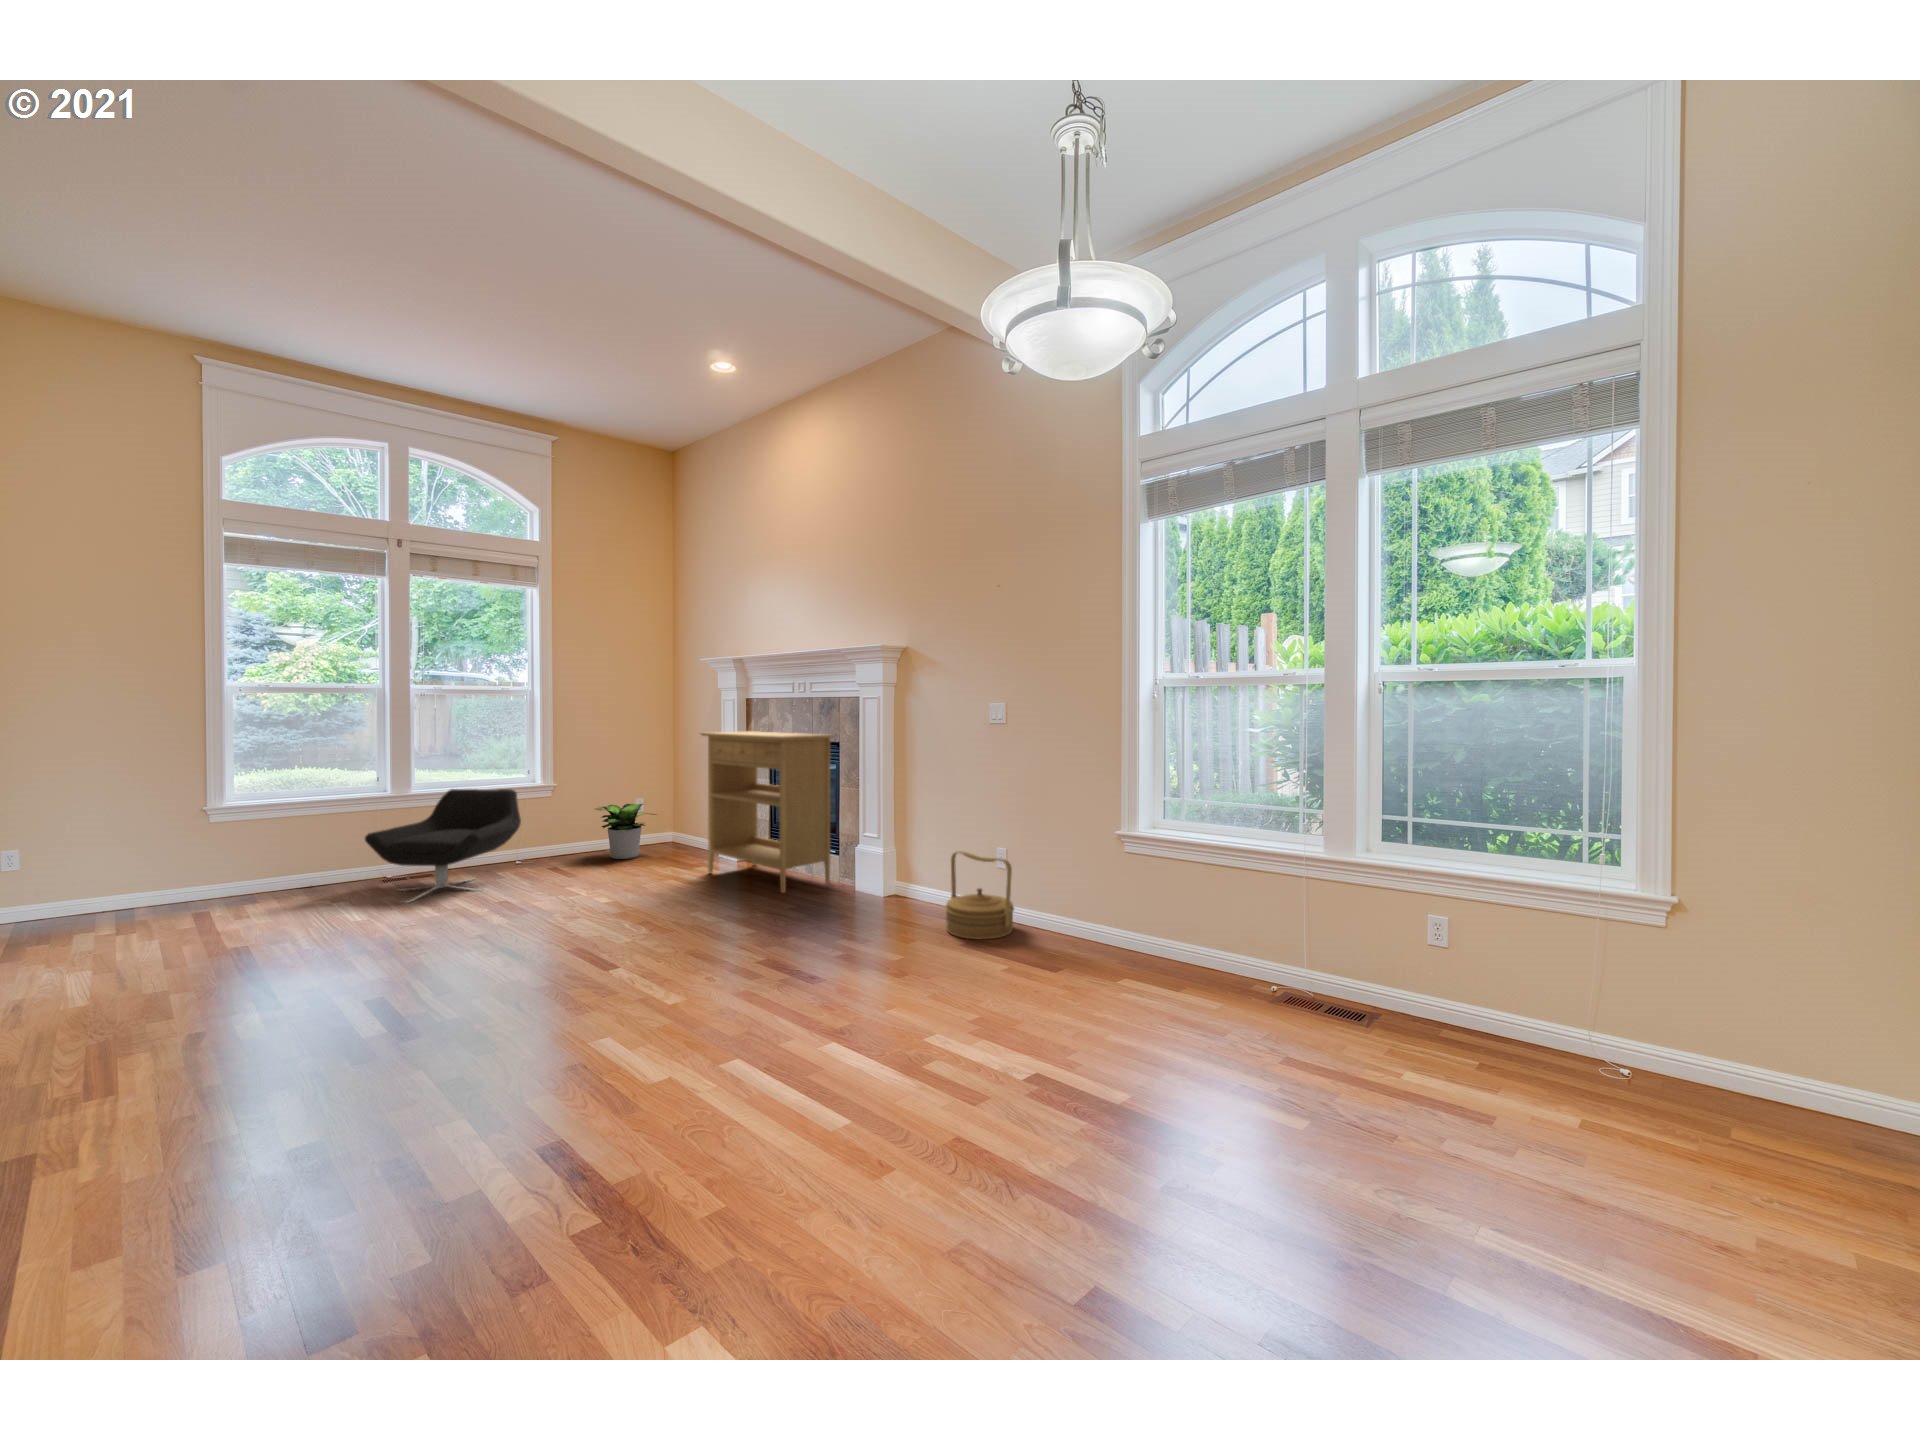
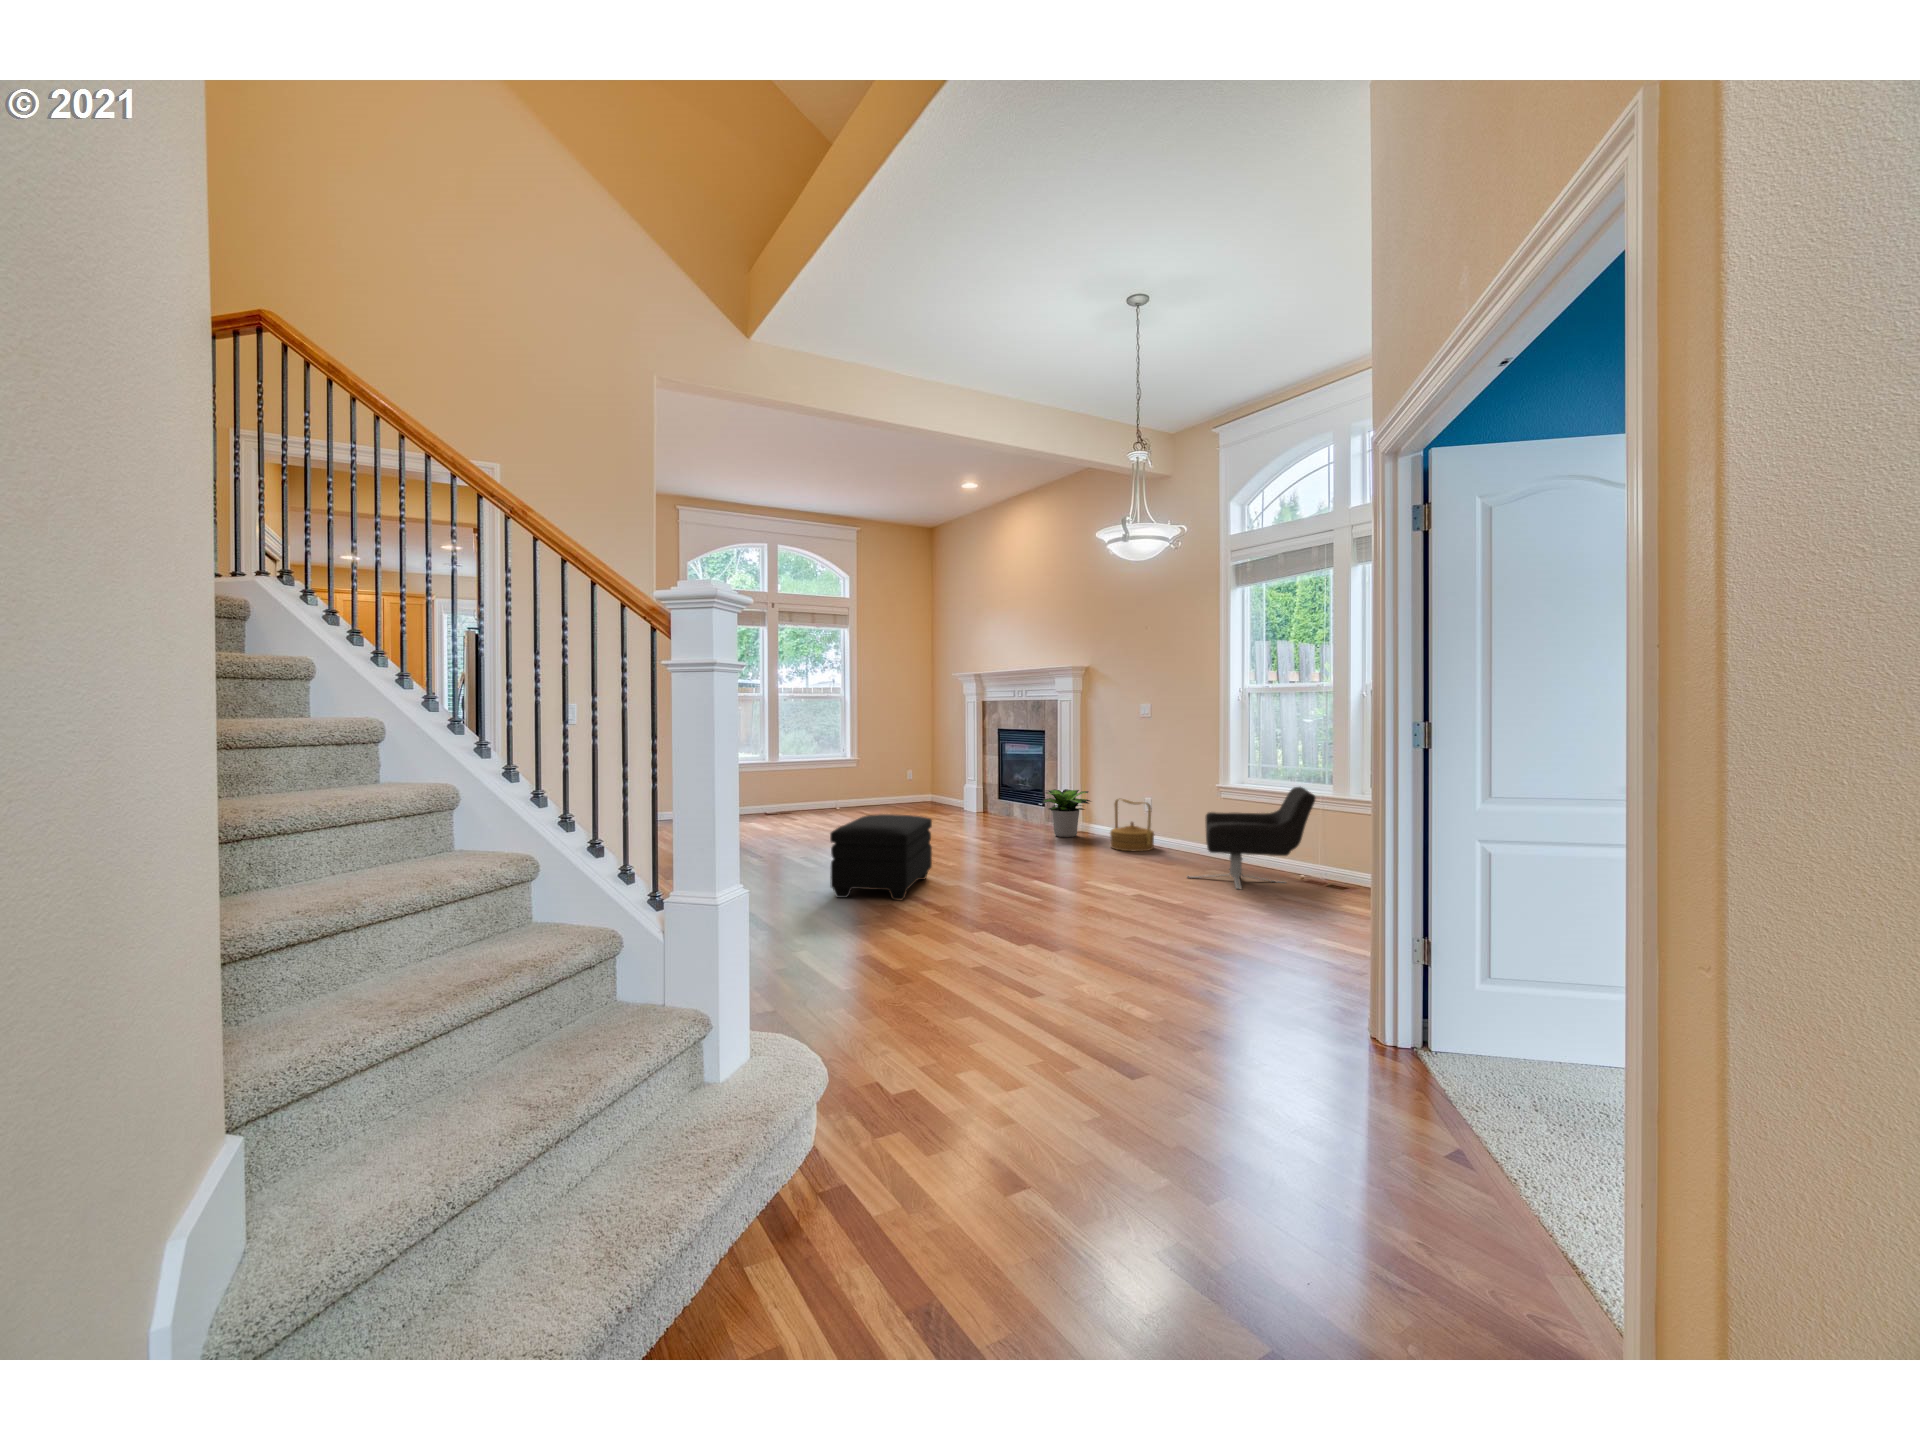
console table: present [701,731,834,893] -> none [952,724,1042,828]
lounge chair: present [365,789,521,903] -> present [1190,787,1316,889]
potted plant: present [596,804,656,859] -> present [1043,789,1091,837]
ottoman: none [265,940,604,1210] -> present [830,814,932,900]

